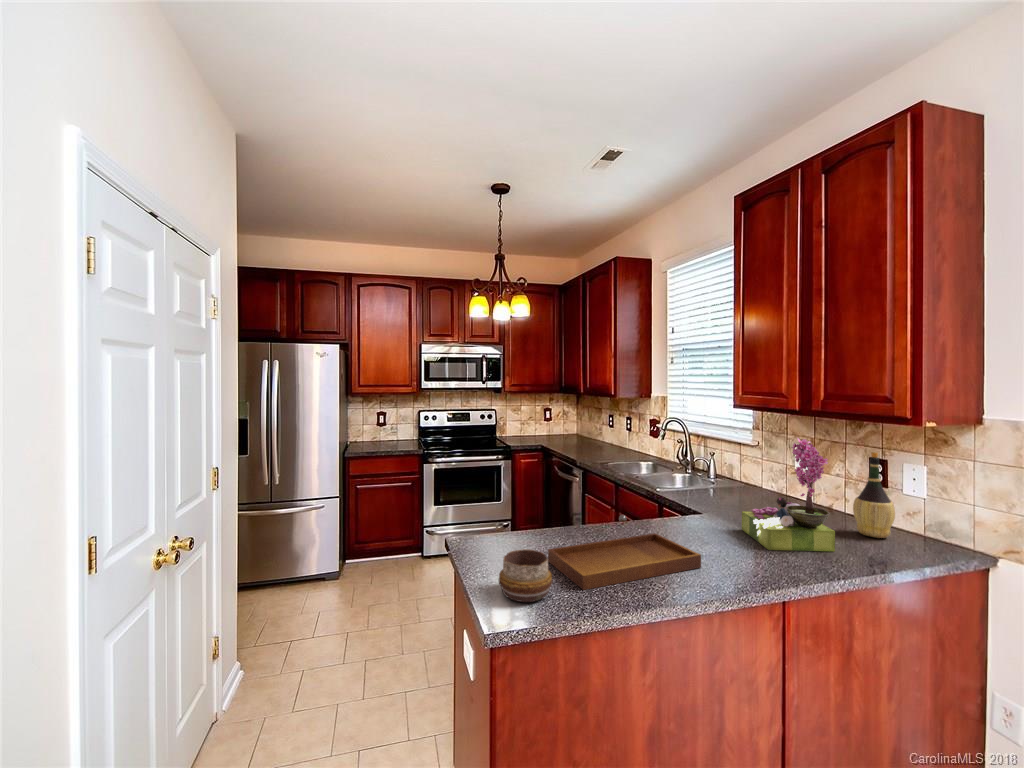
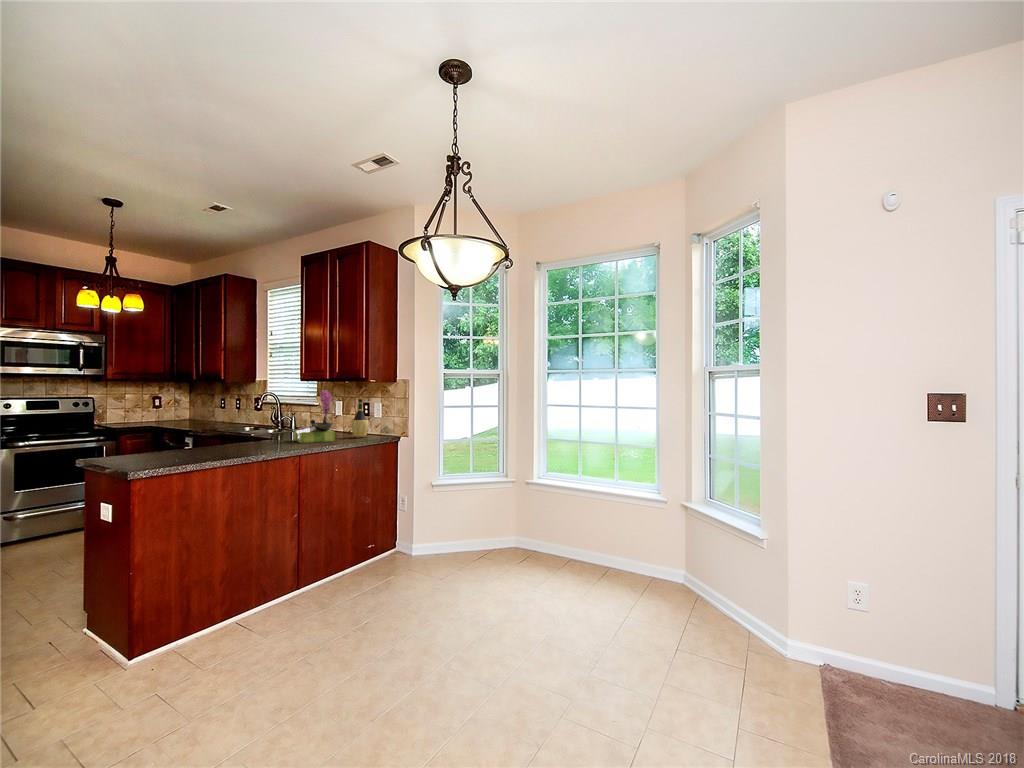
tray: present [548,515,701,590] -> none [163,425,260,456]
decorative bowl: present [499,550,553,602] -> none [130,438,167,460]

